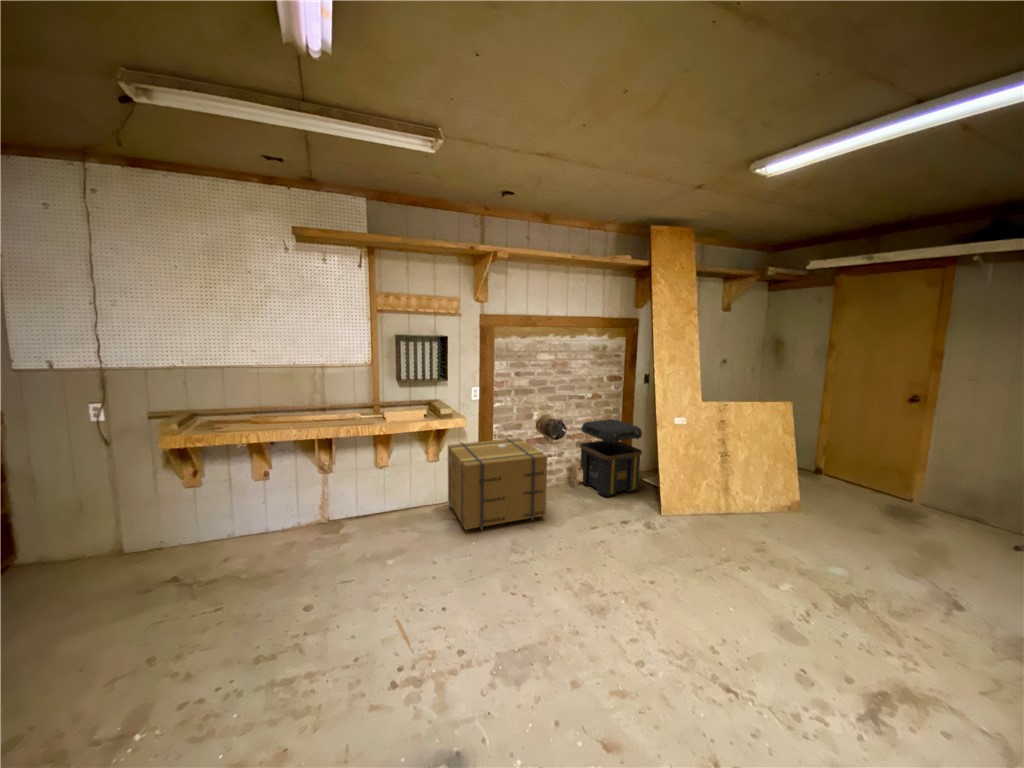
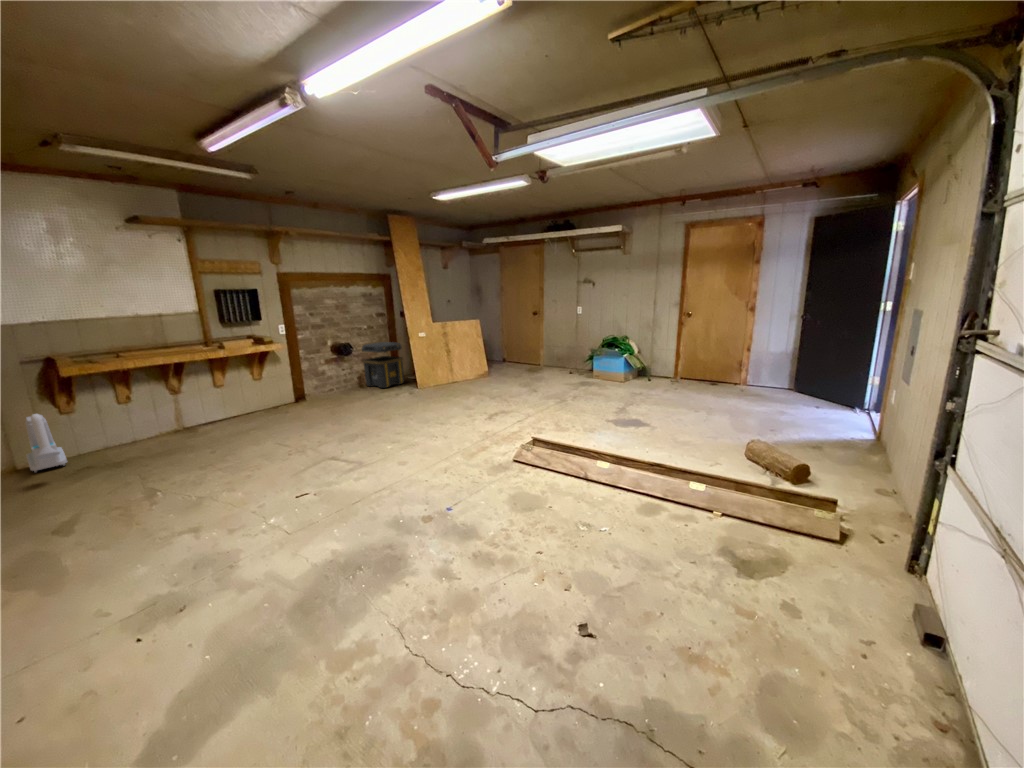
cardboard box: present [448,438,547,530] -> none [268,358,348,414]
vacuum cleaner: none [78,490,177,580] -> present [25,414,67,472]

